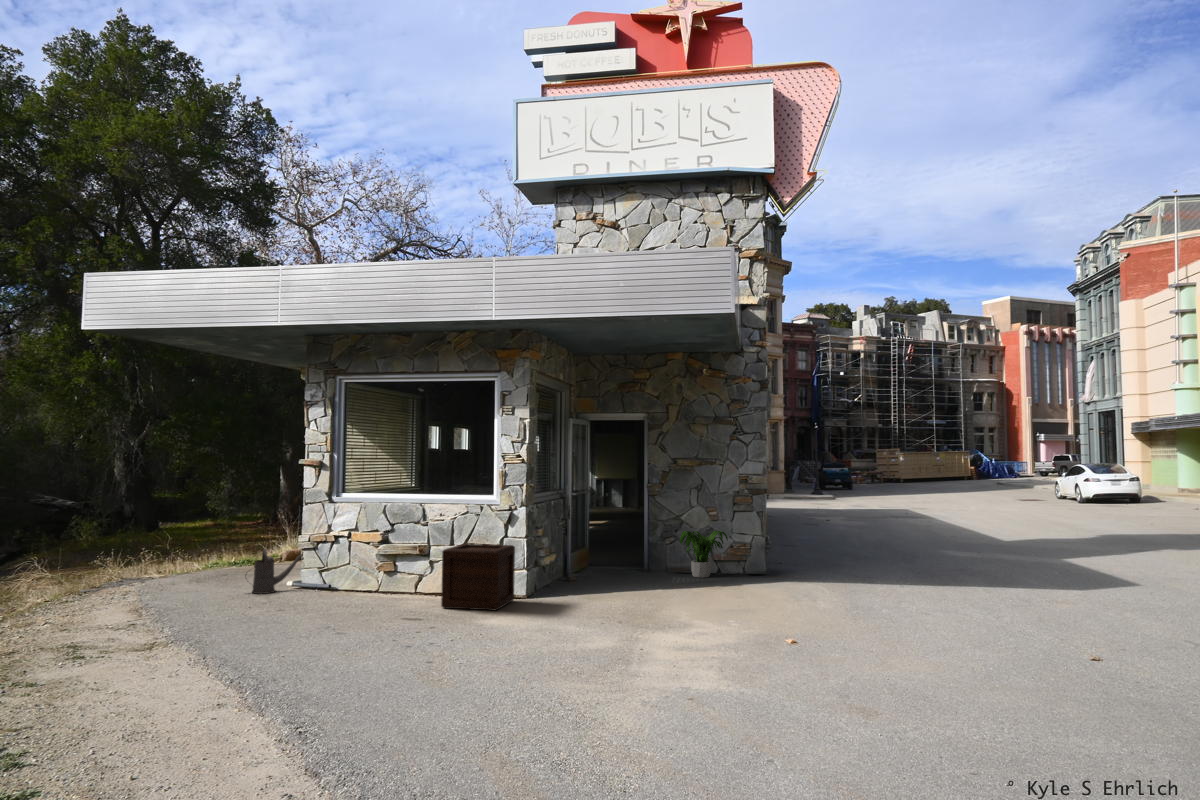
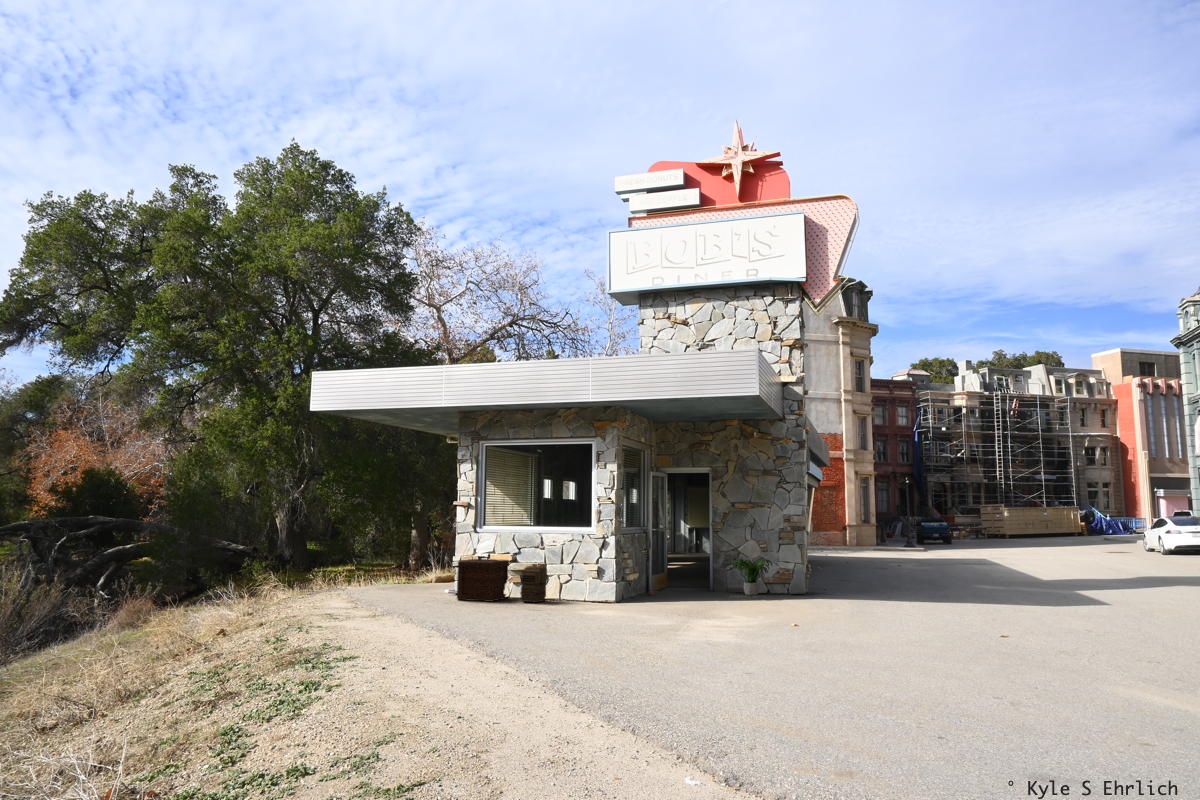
wooden crate: present [441,544,515,610] -> present [457,559,509,602]
backpack: none [391,547,431,603] -> present [520,564,547,602]
watering can: present [246,549,301,594] -> none [418,565,456,597]

